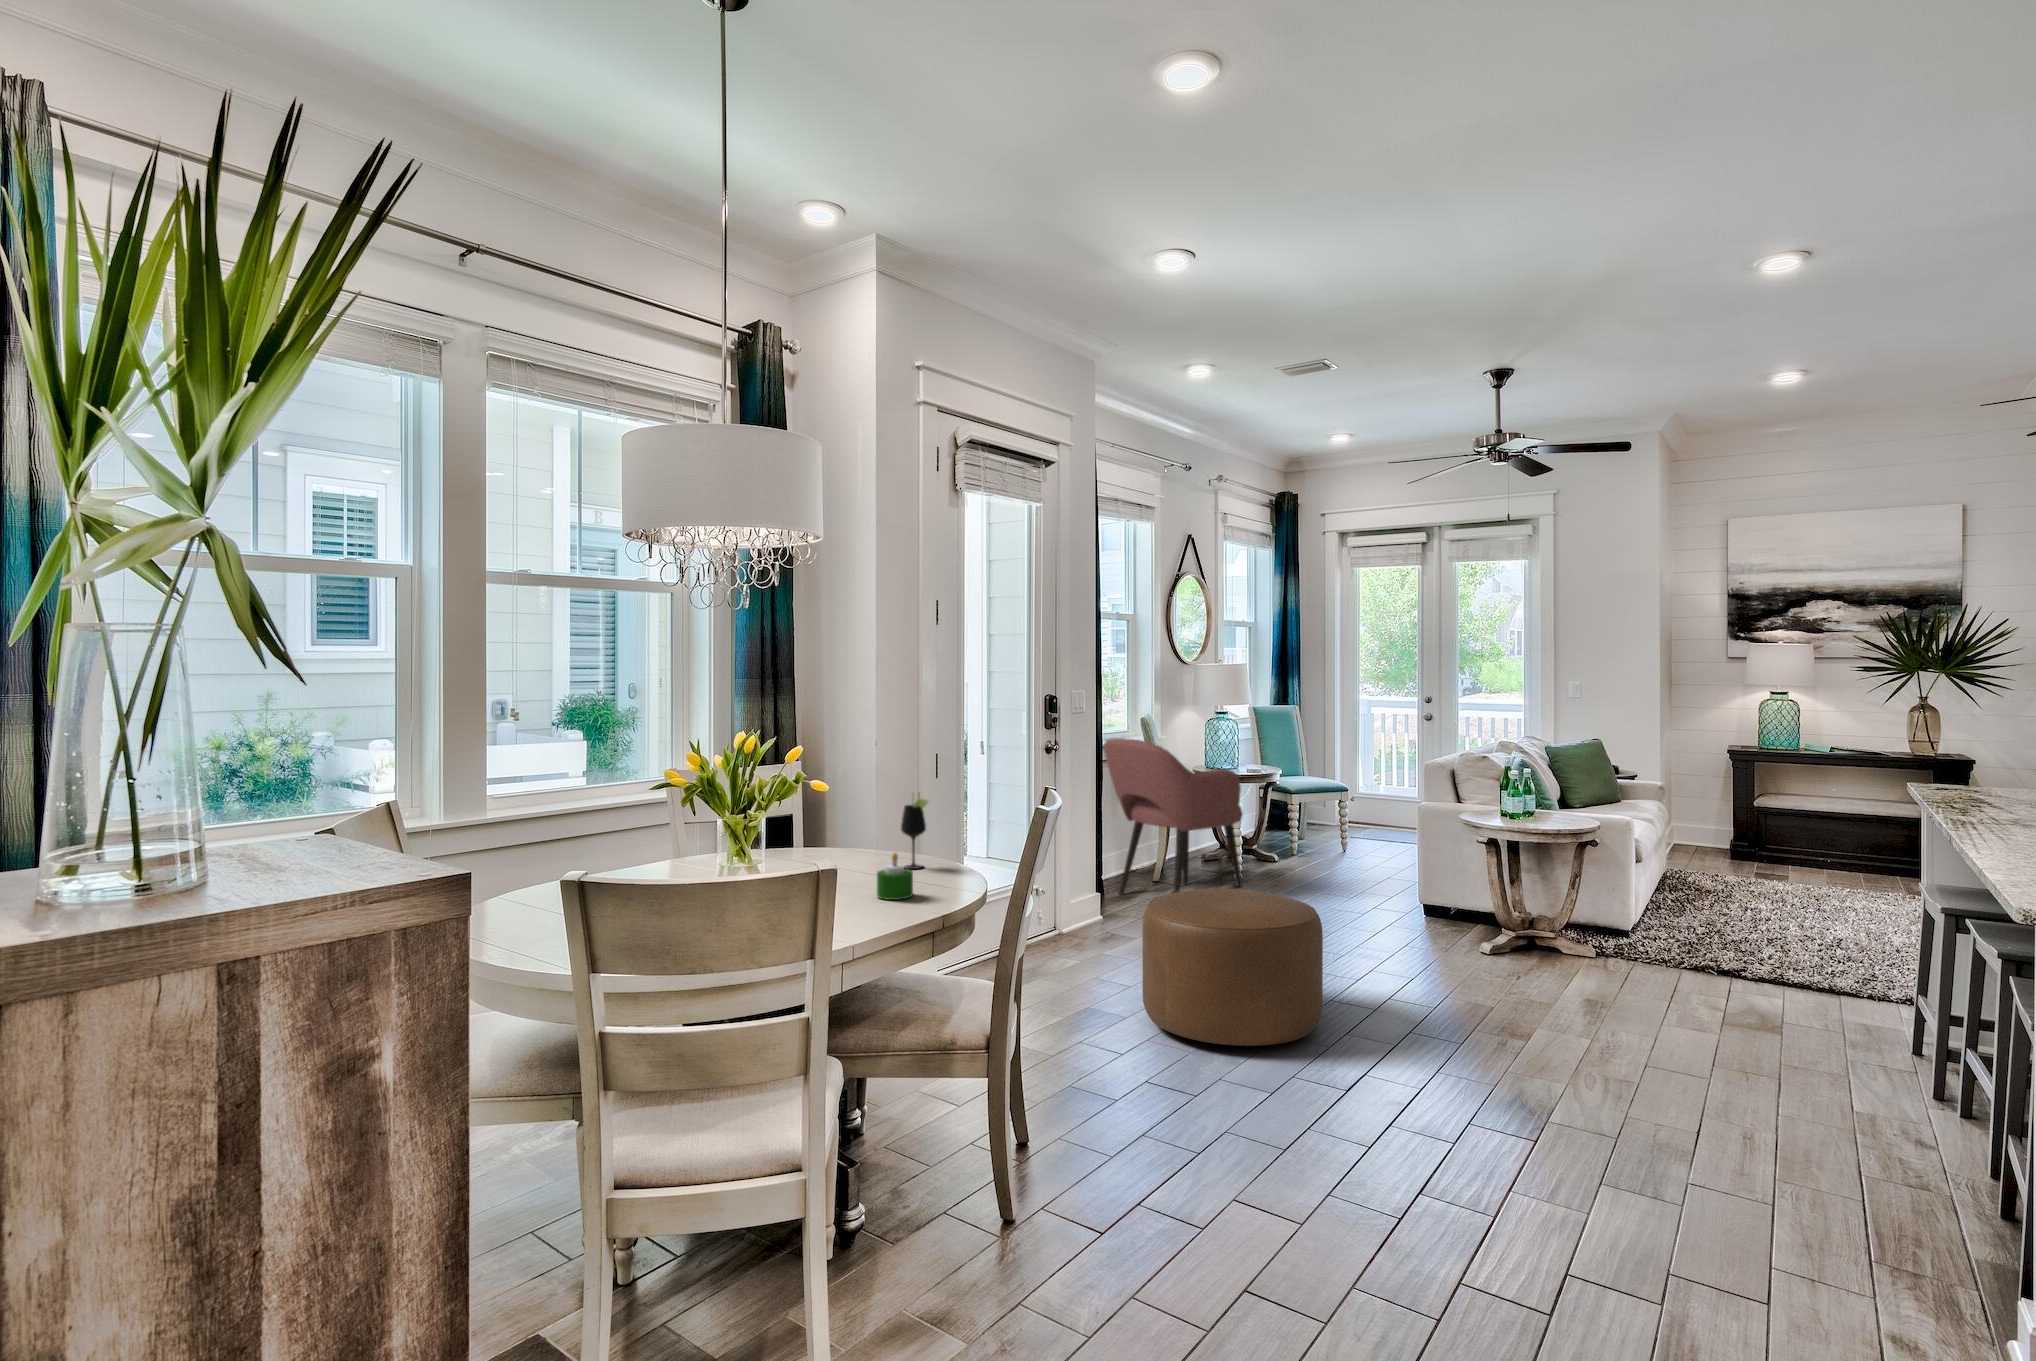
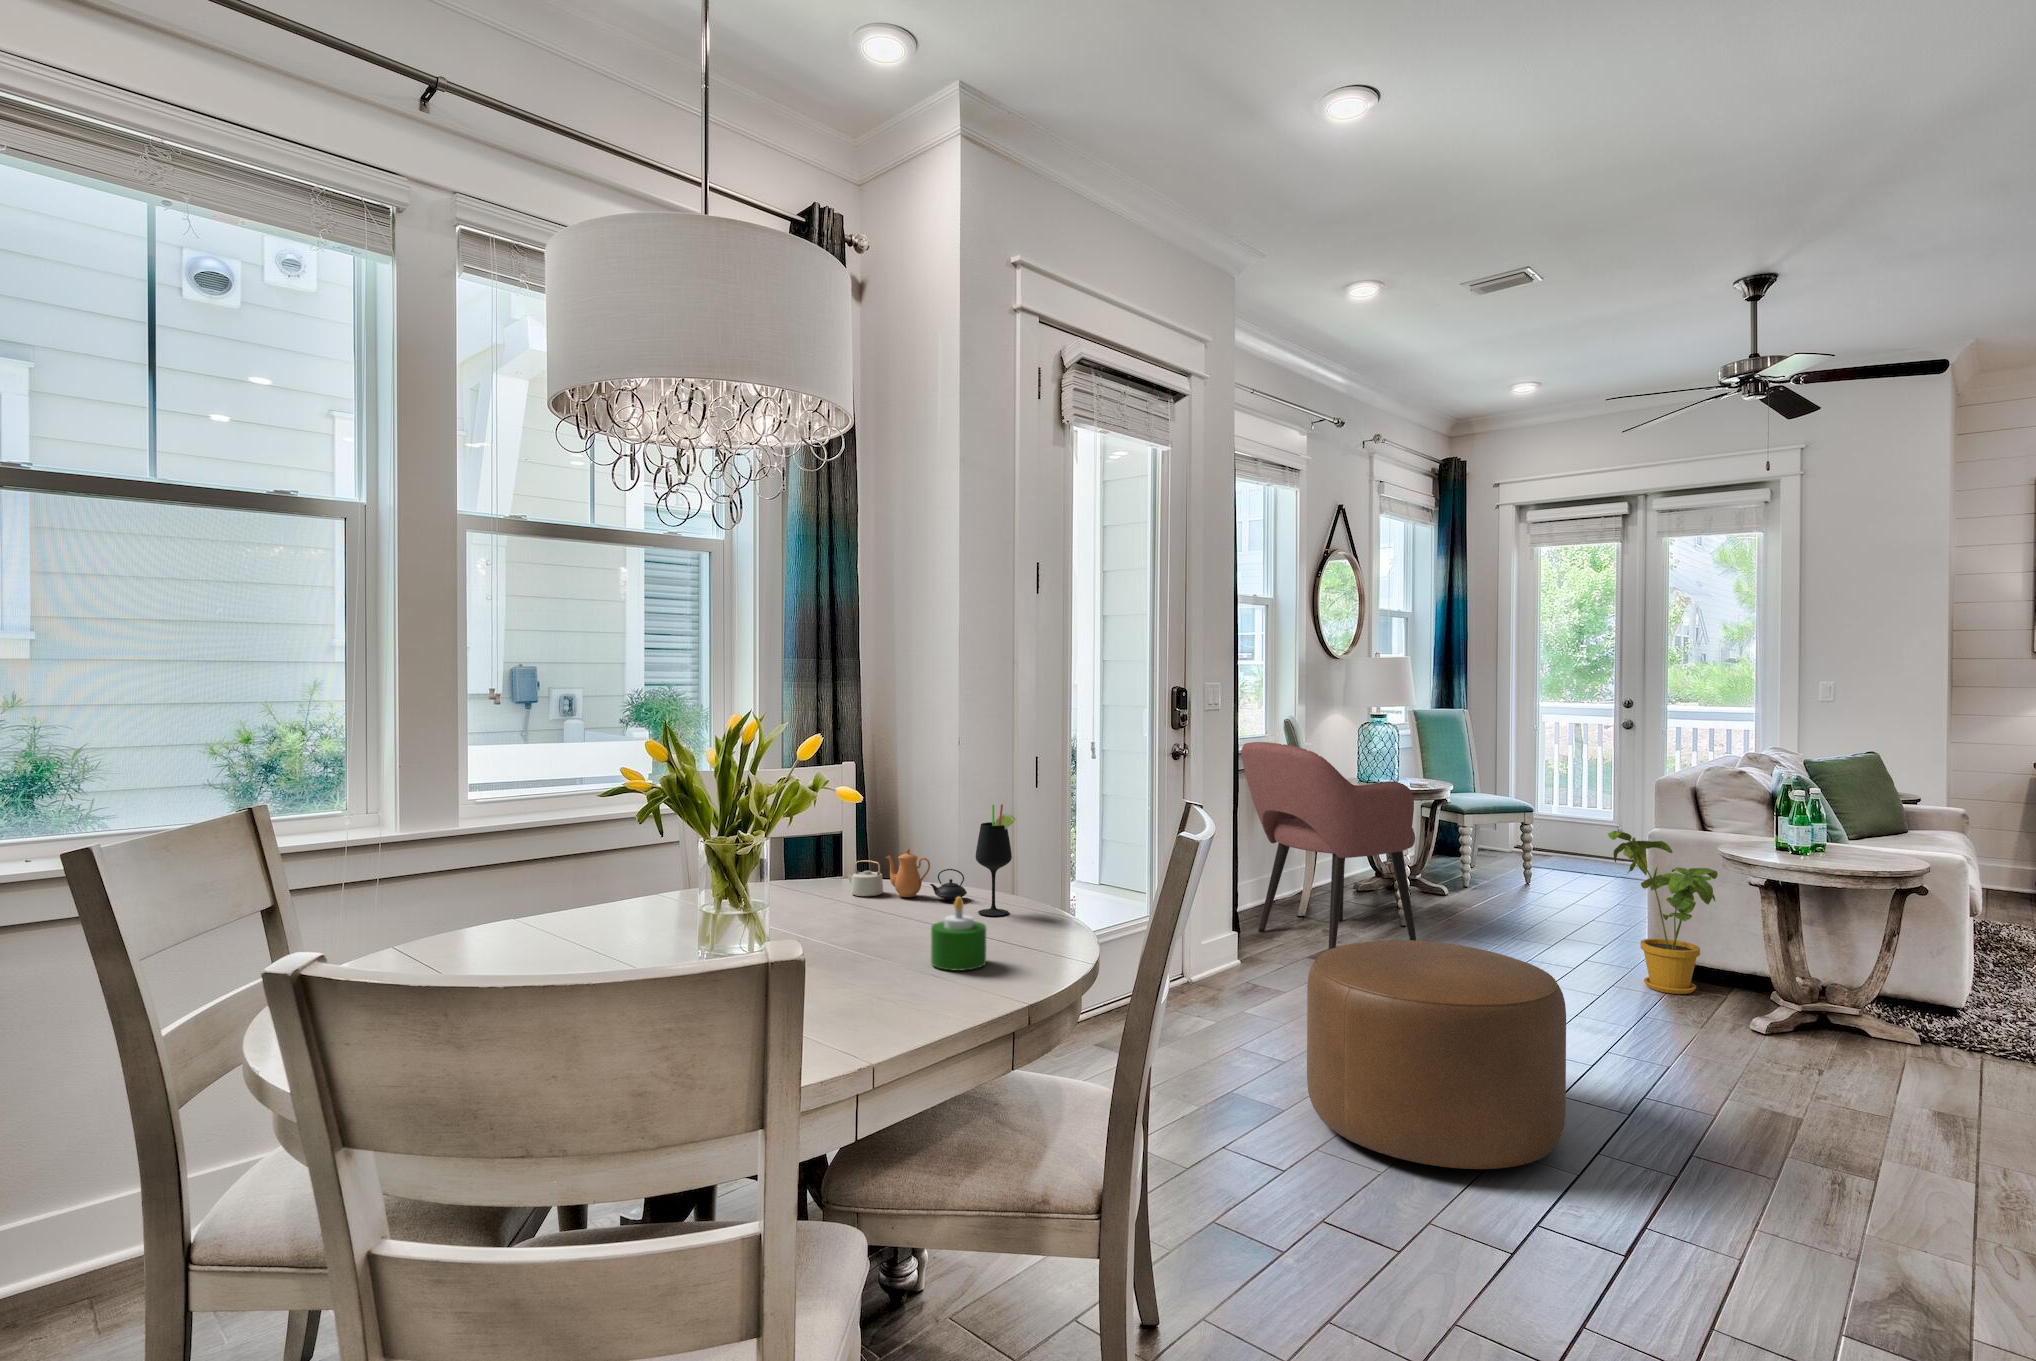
house plant: none [1384,805,1466,929] -> present [1608,831,1718,994]
teapot: none [805,825,894,859] -> present [846,848,967,899]

